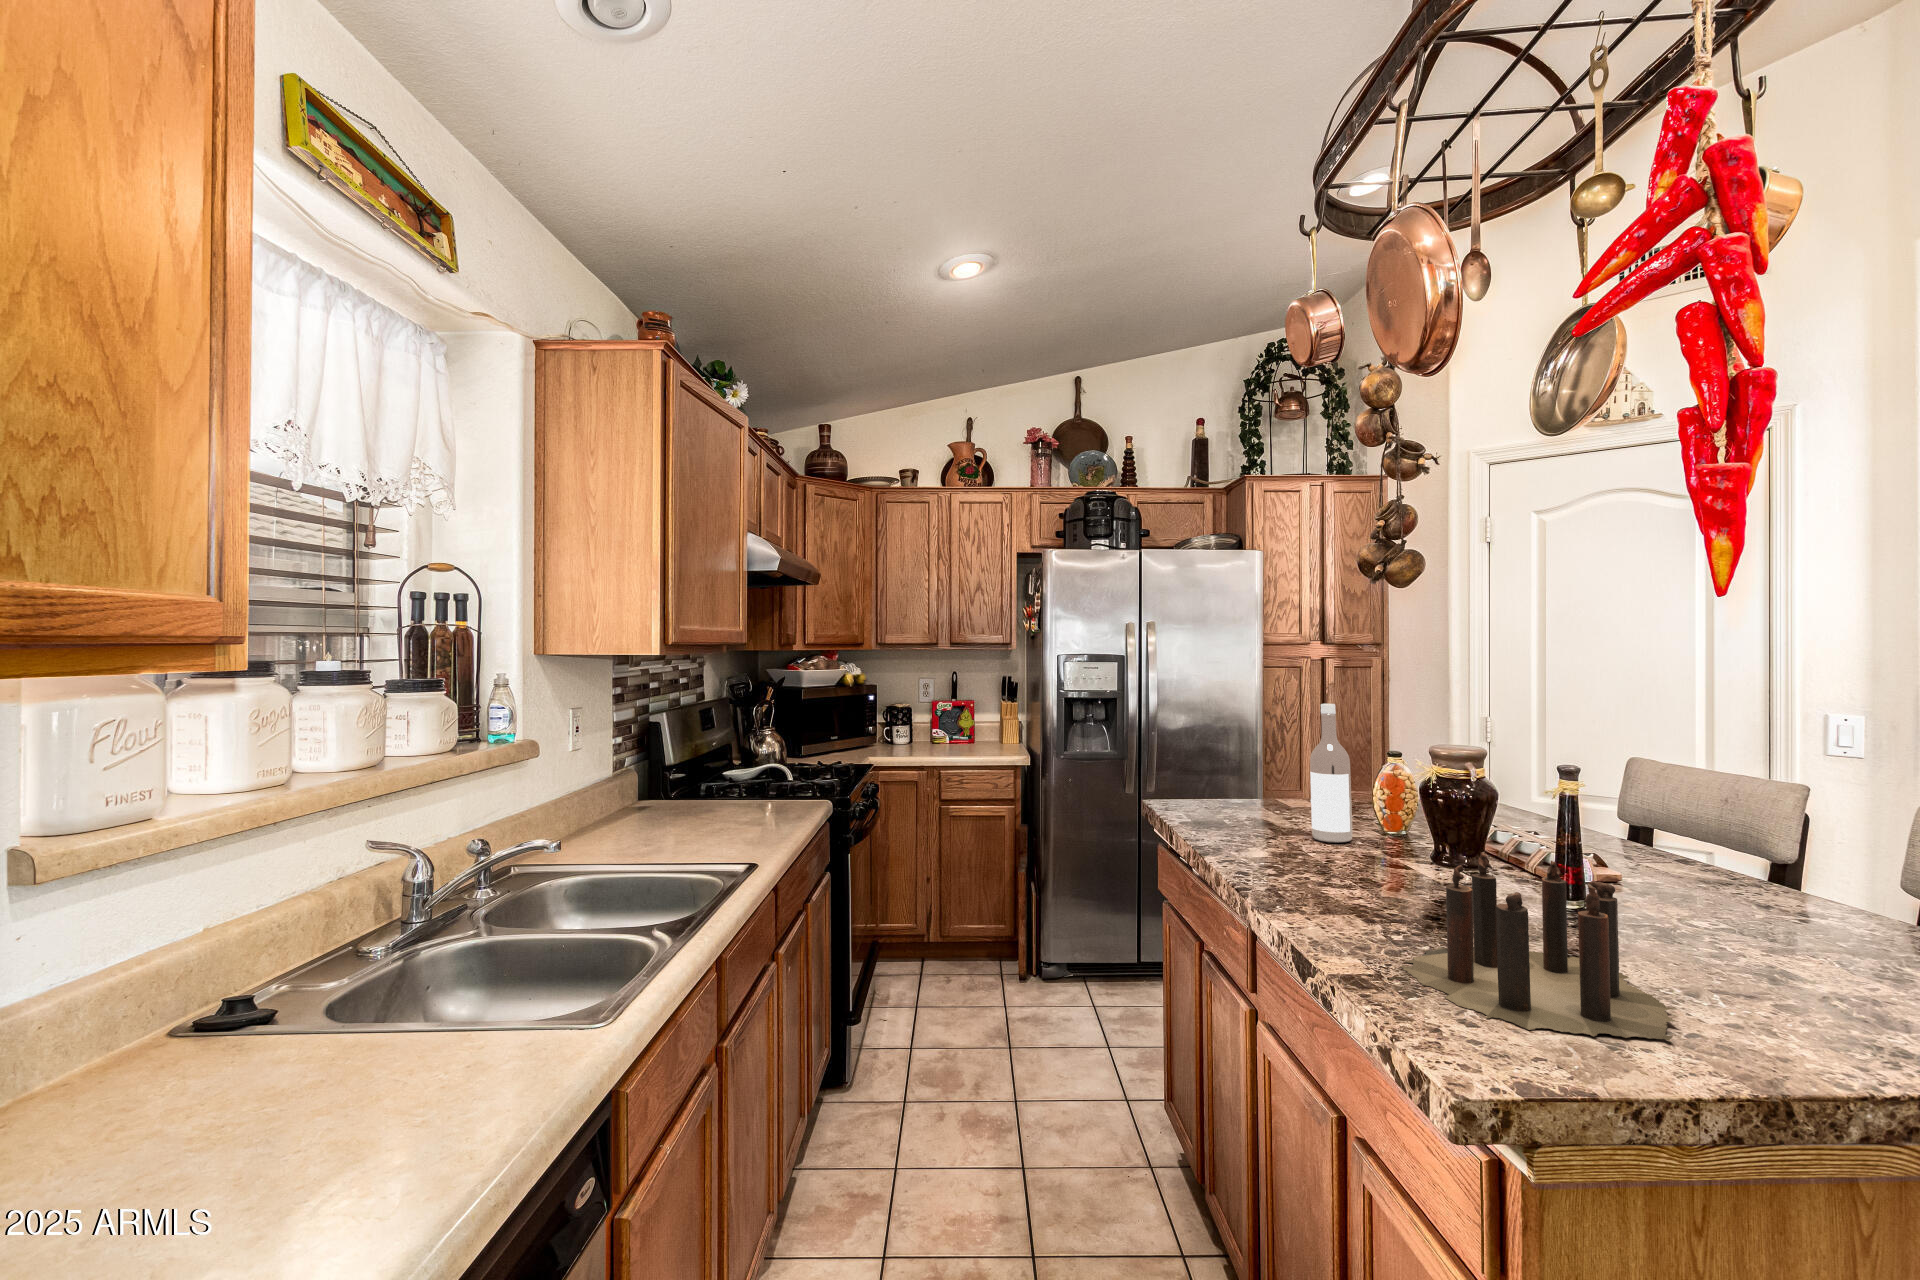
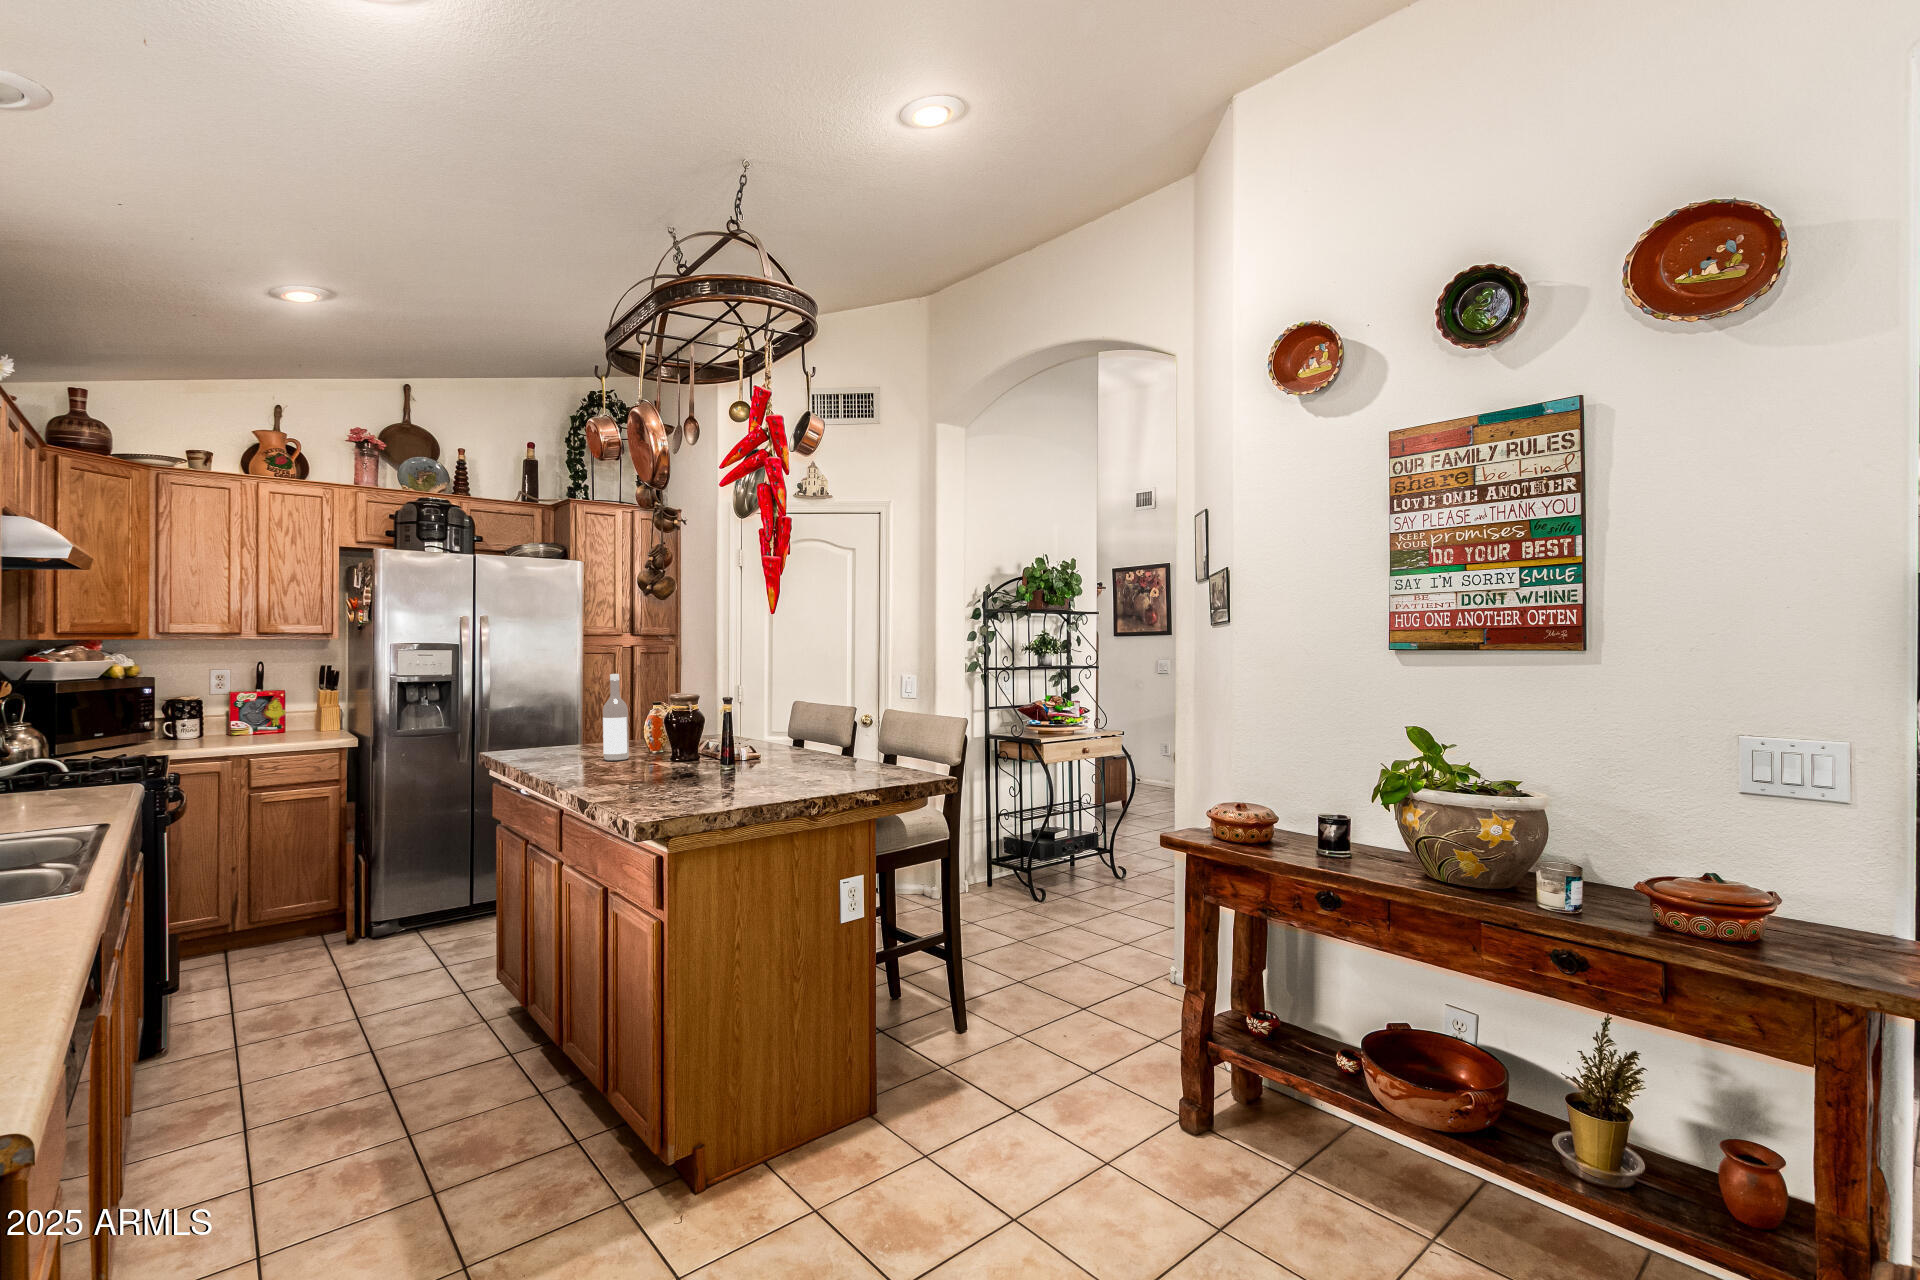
candle: present [1400,852,1678,1042] -> none [632,737,768,805]

